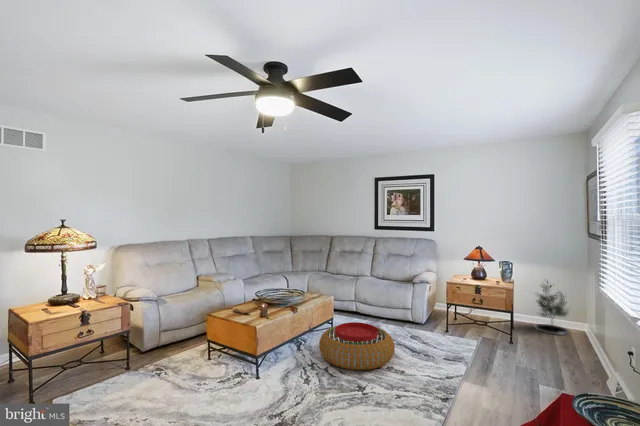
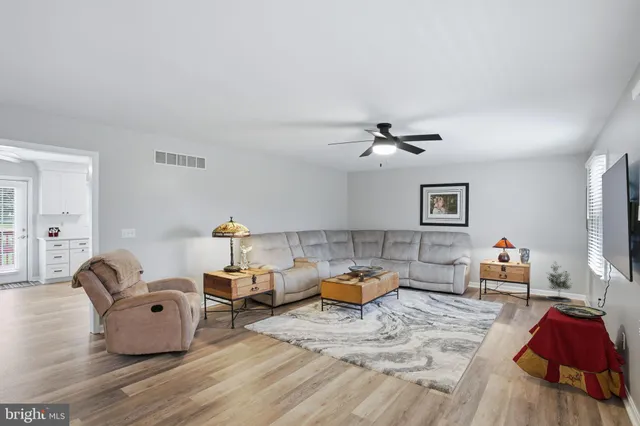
pouf: present [319,322,395,370] -> none [394,289,447,316]

